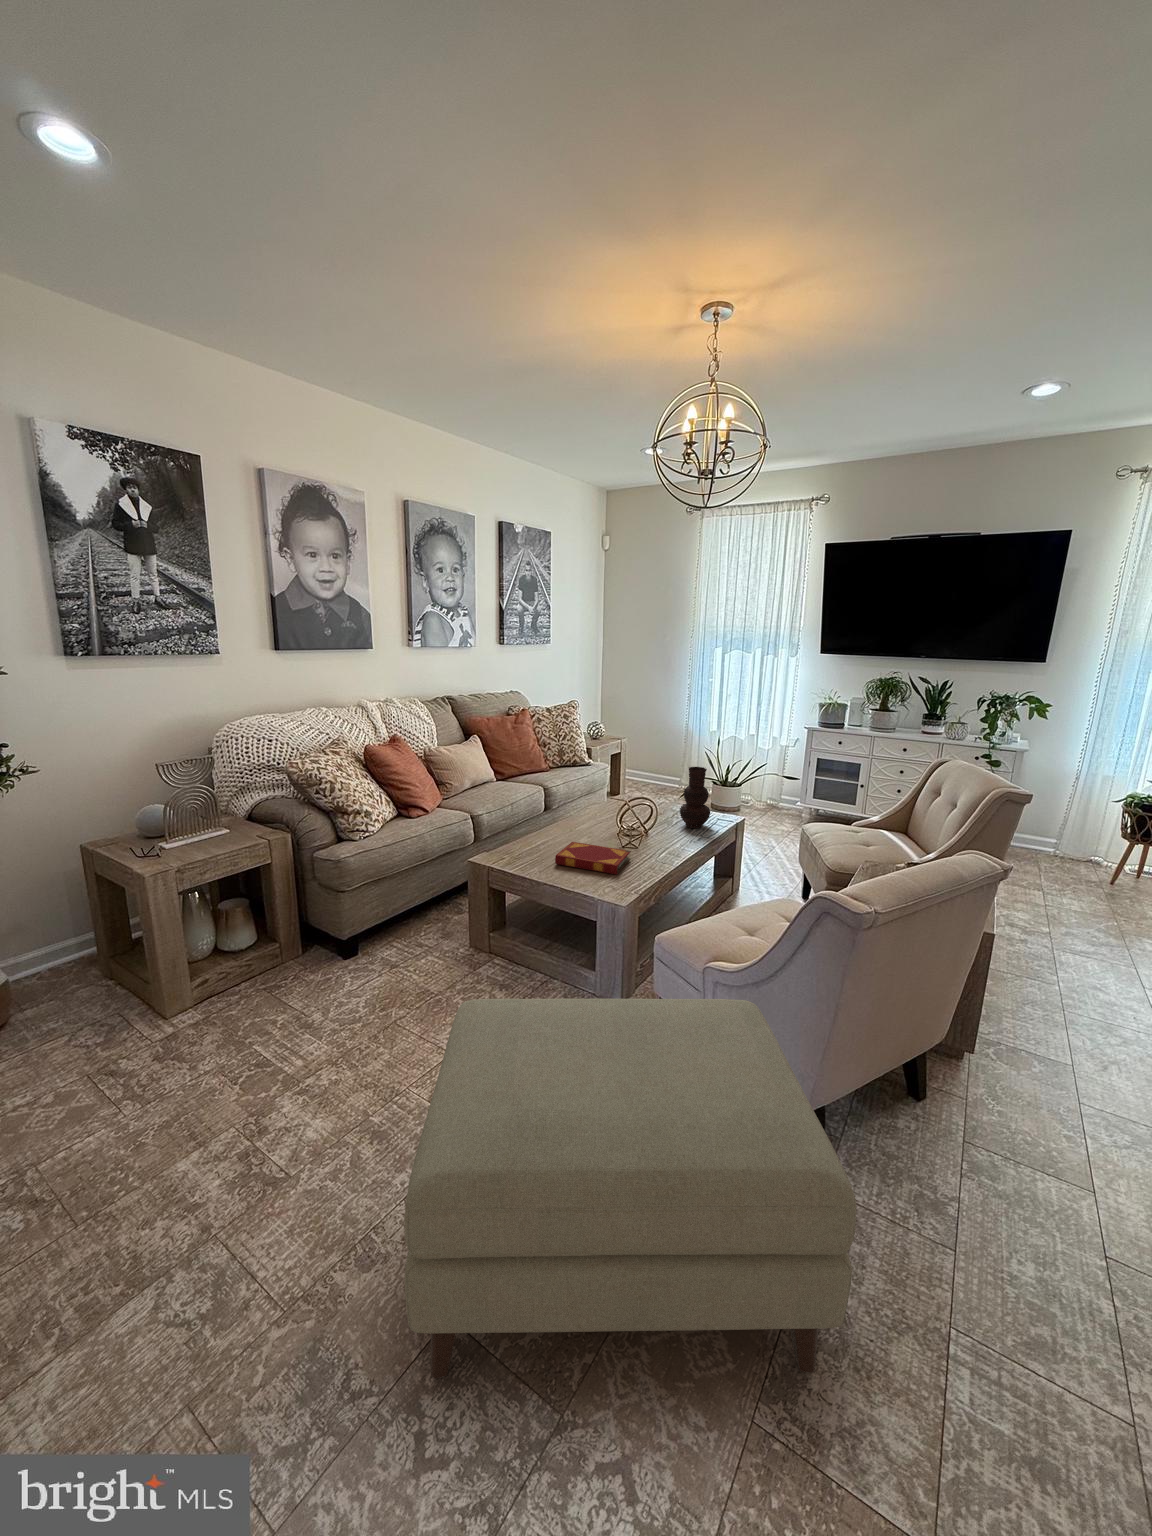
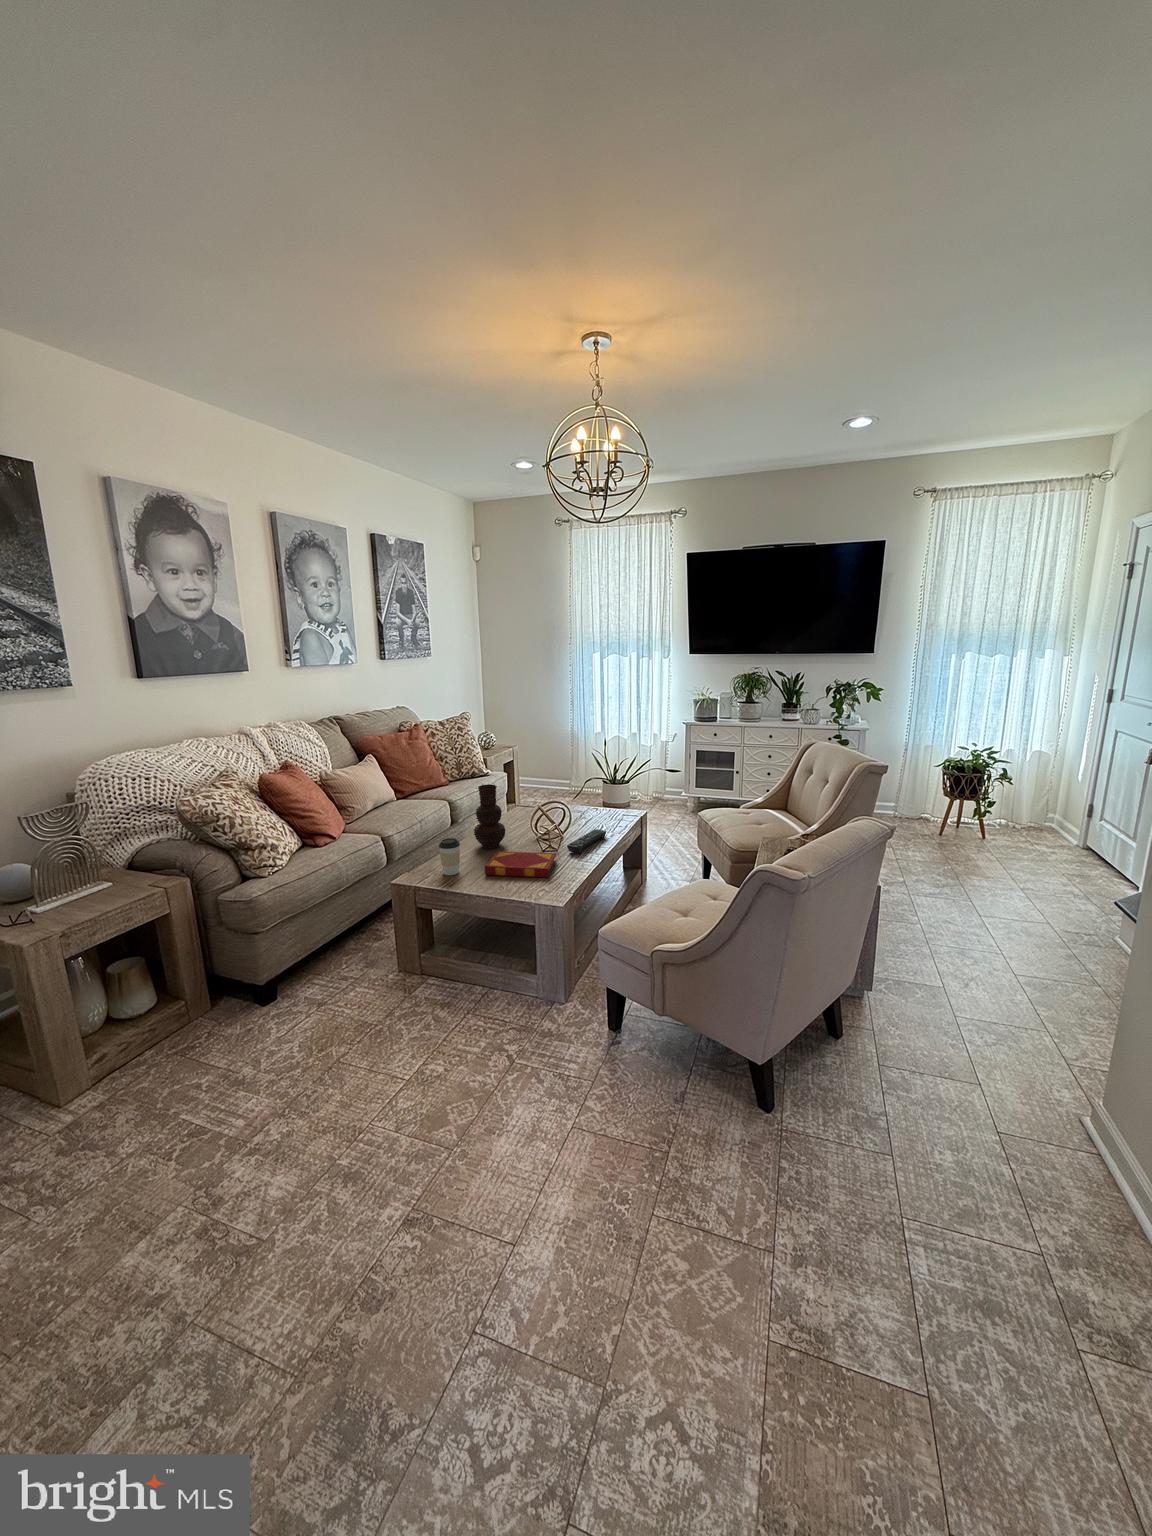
vase: present [680,767,710,828] -> present [474,784,505,849]
coffee cup: none [514,823,535,860] -> present [439,838,460,875]
remote control: none [644,831,689,854] -> present [567,829,606,853]
ottoman: present [405,999,856,1379] -> none [431,974,834,1393]

